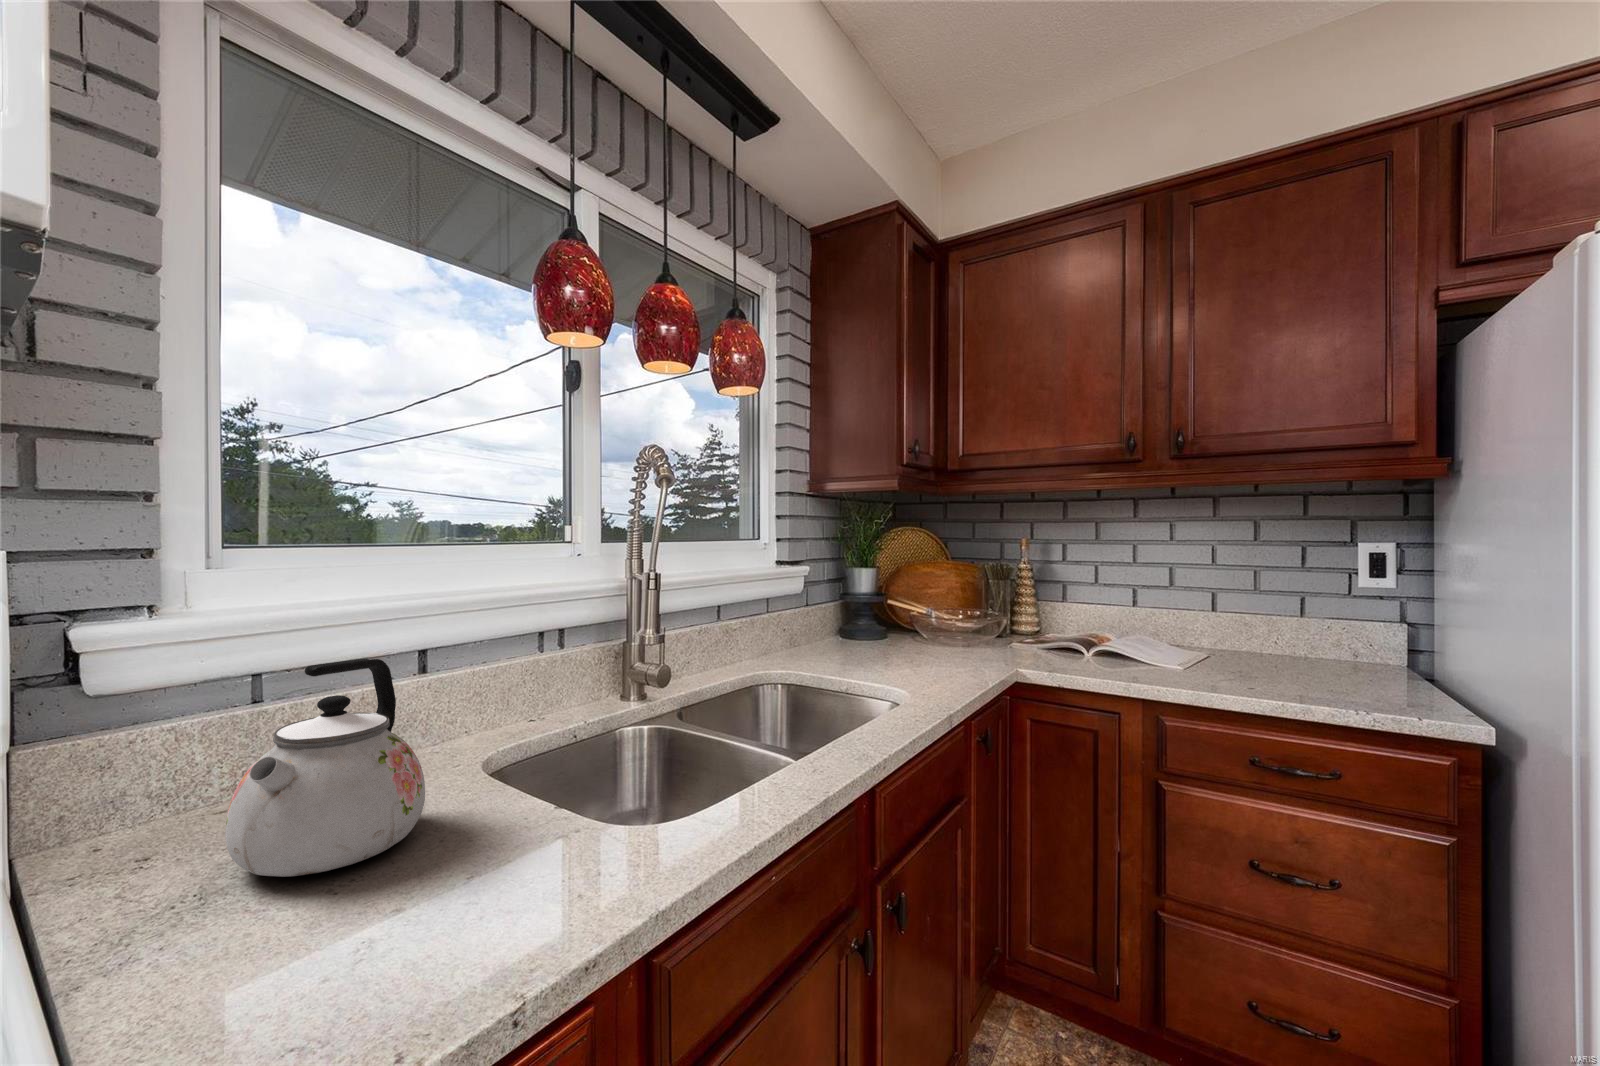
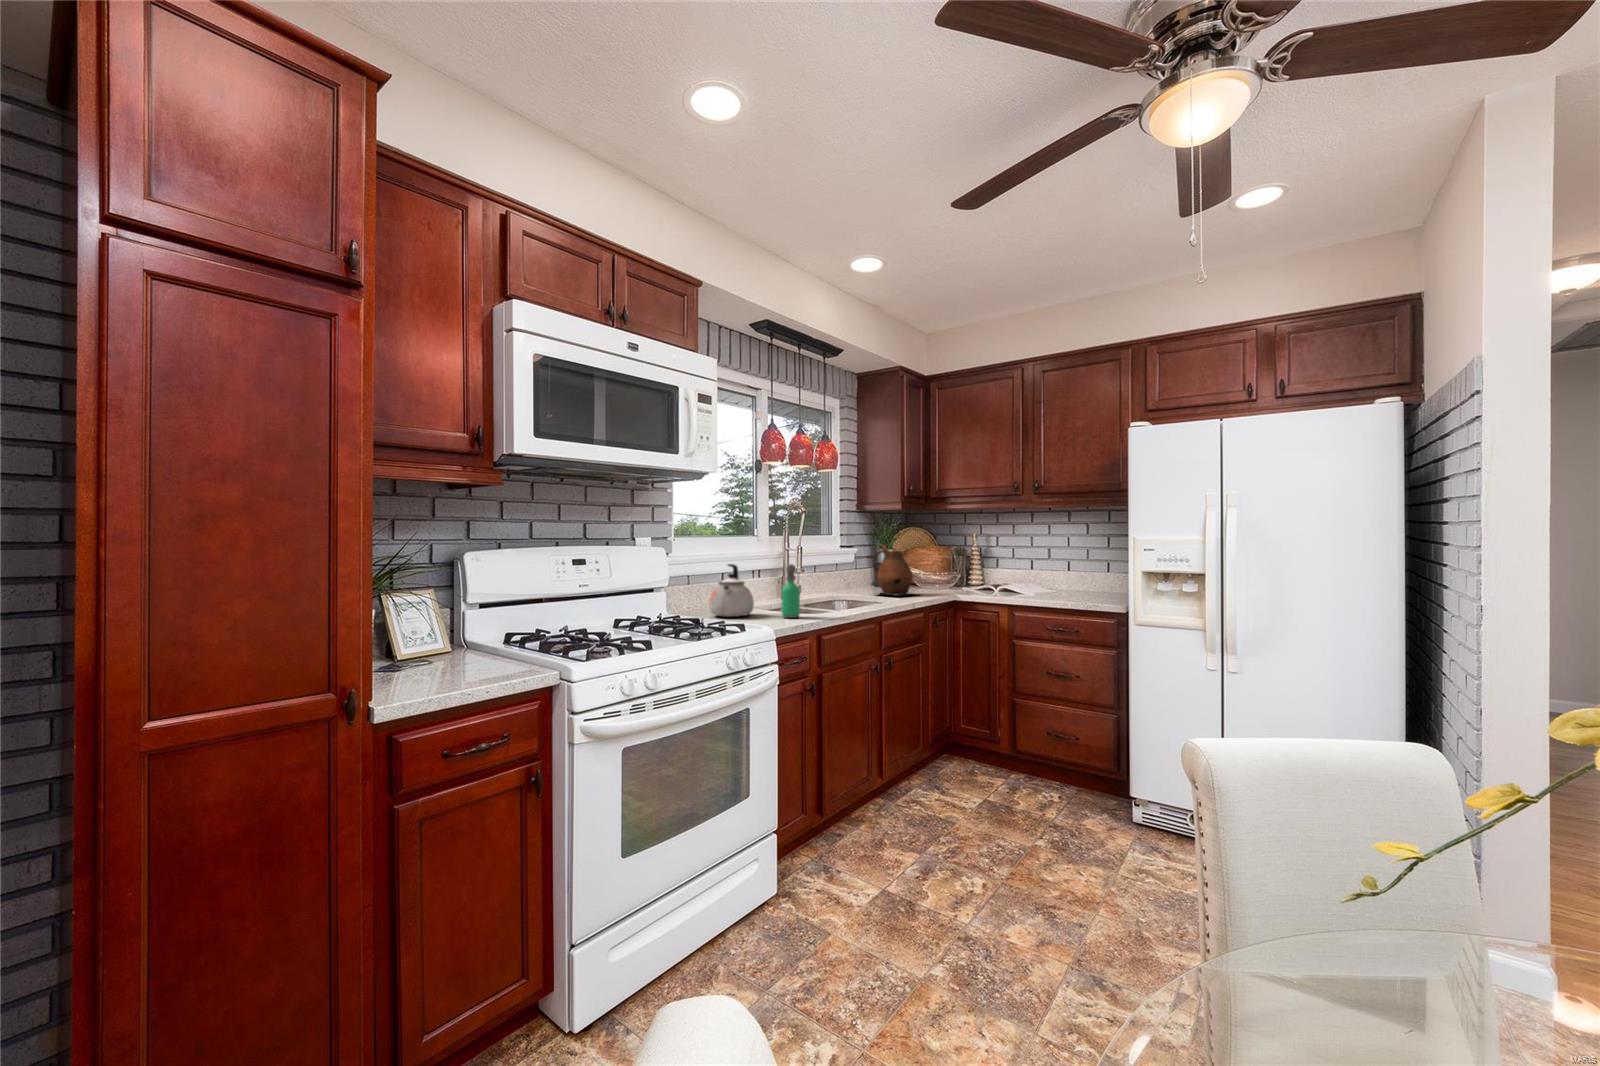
ceramic pitcher: none [836,563,937,678] -> present [873,545,912,595]
soap dispenser: none [498,669,571,881] -> present [782,564,801,618]

